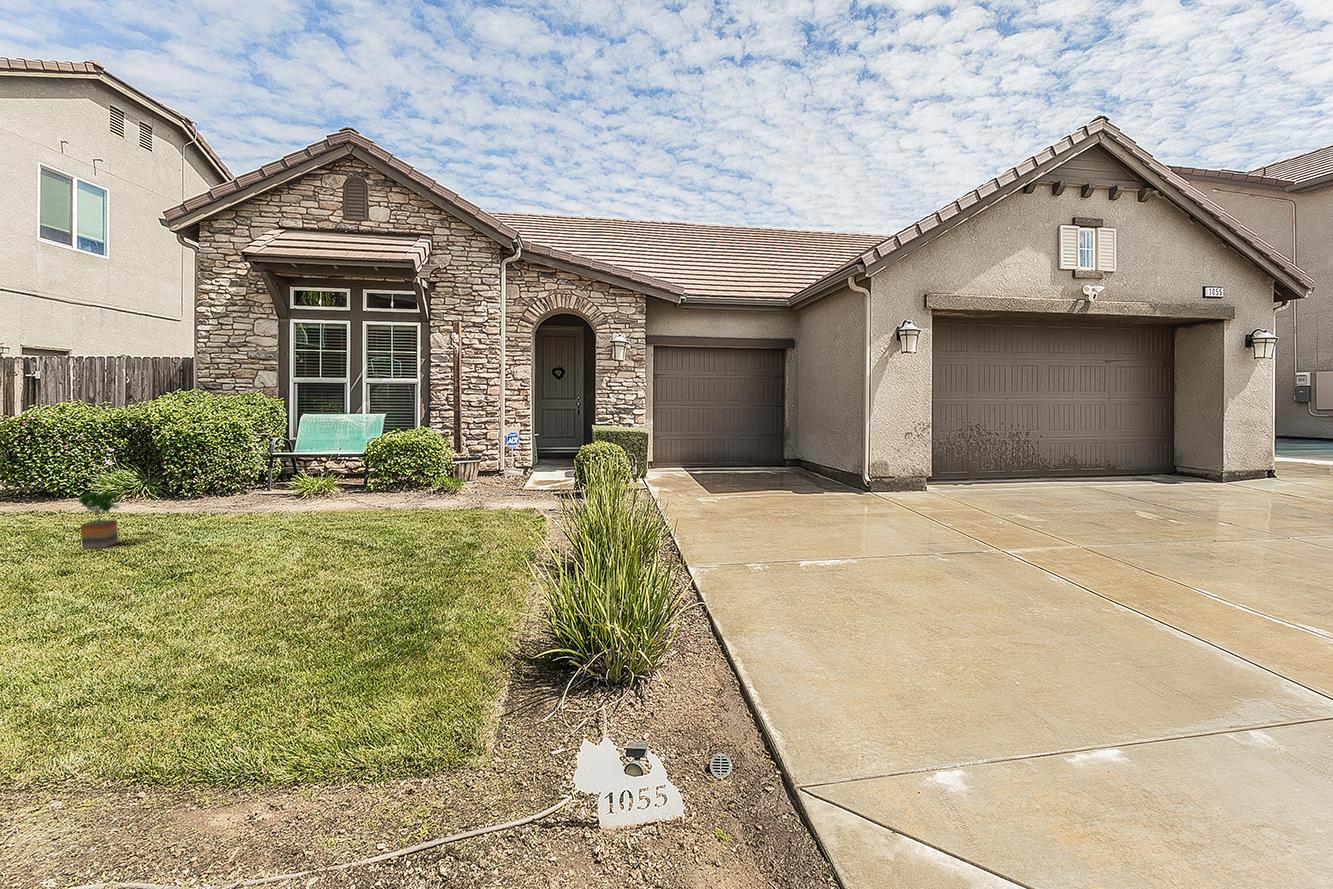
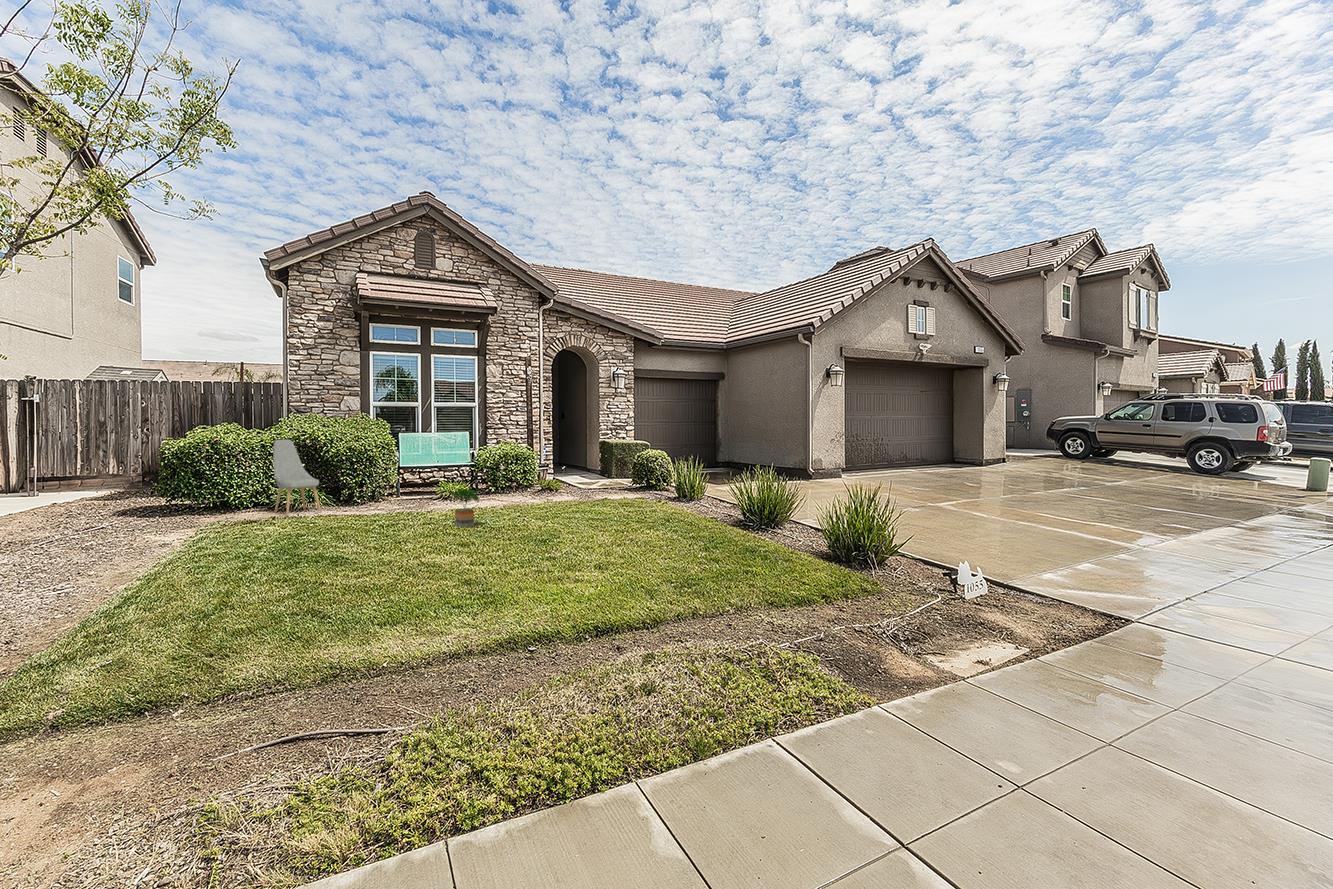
chair: none [18,416,86,510] -> present [273,439,321,516]

